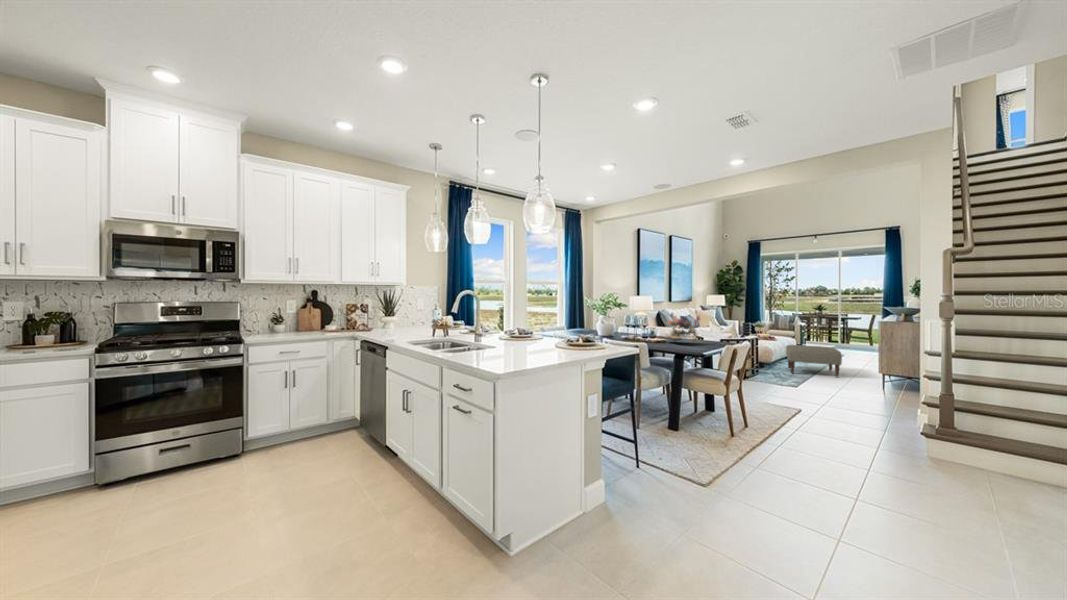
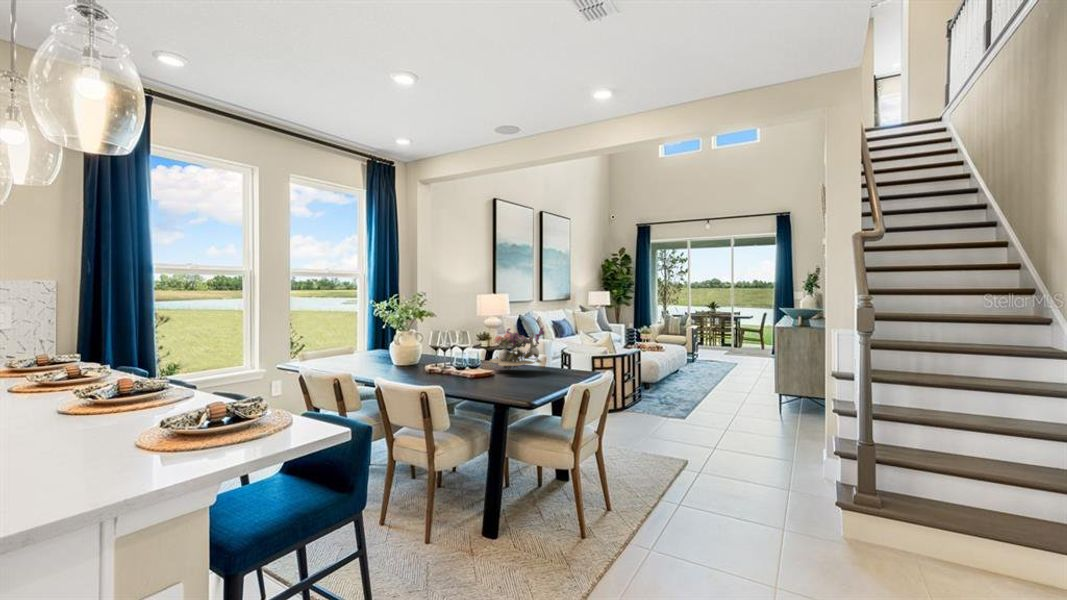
ottoman: present [786,345,842,377] -> none [674,356,735,397]

